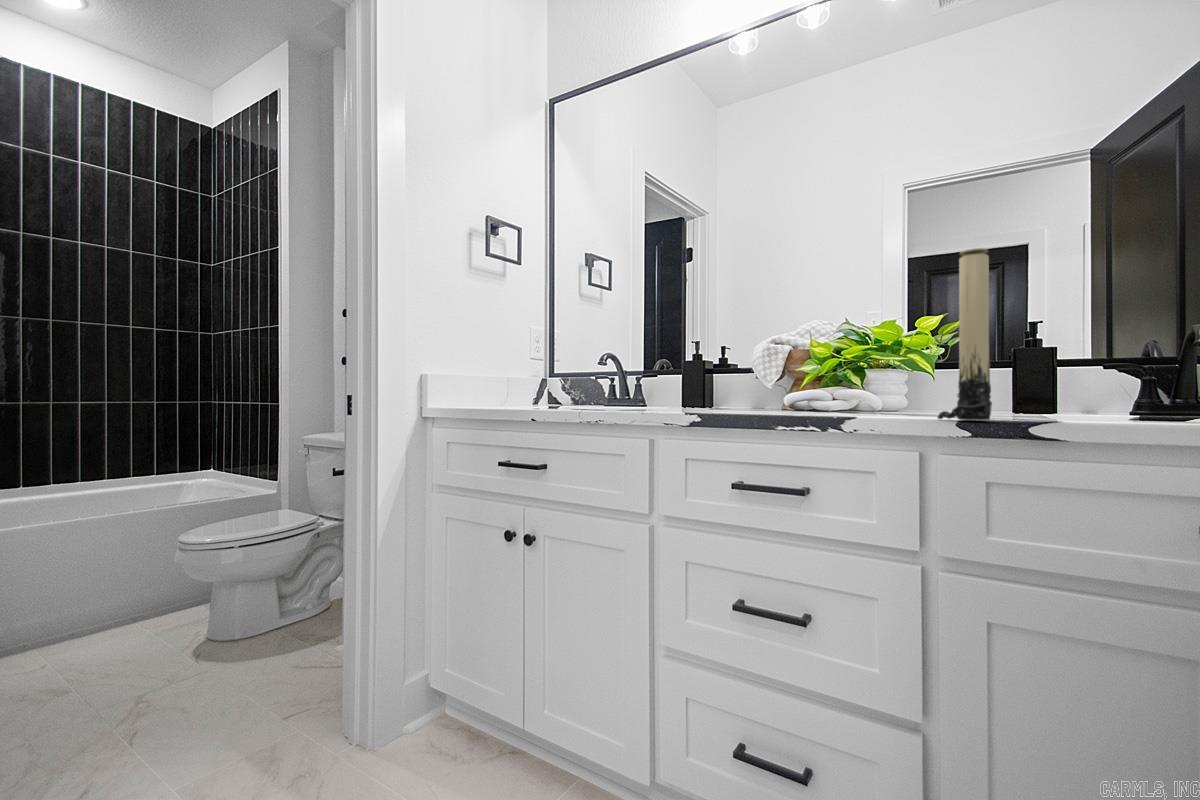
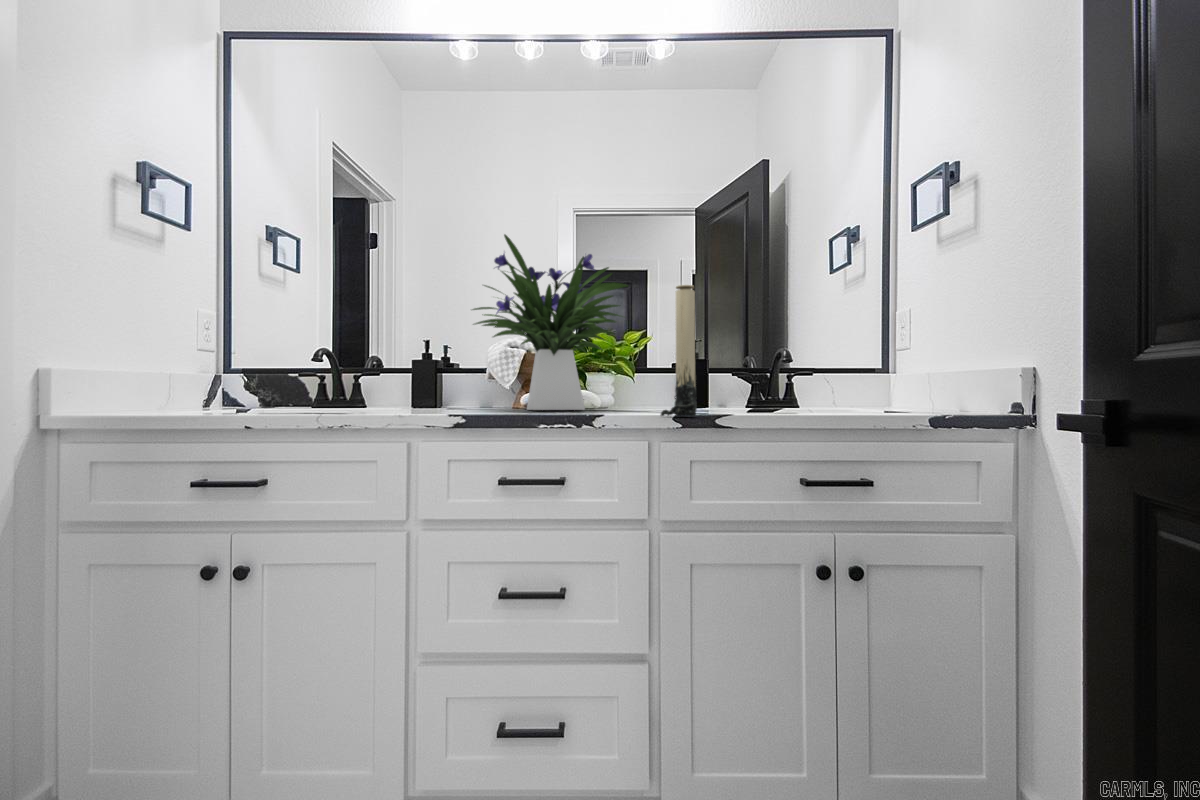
flower arrangement: none [728,223,914,410] -> present [472,234,628,410]

